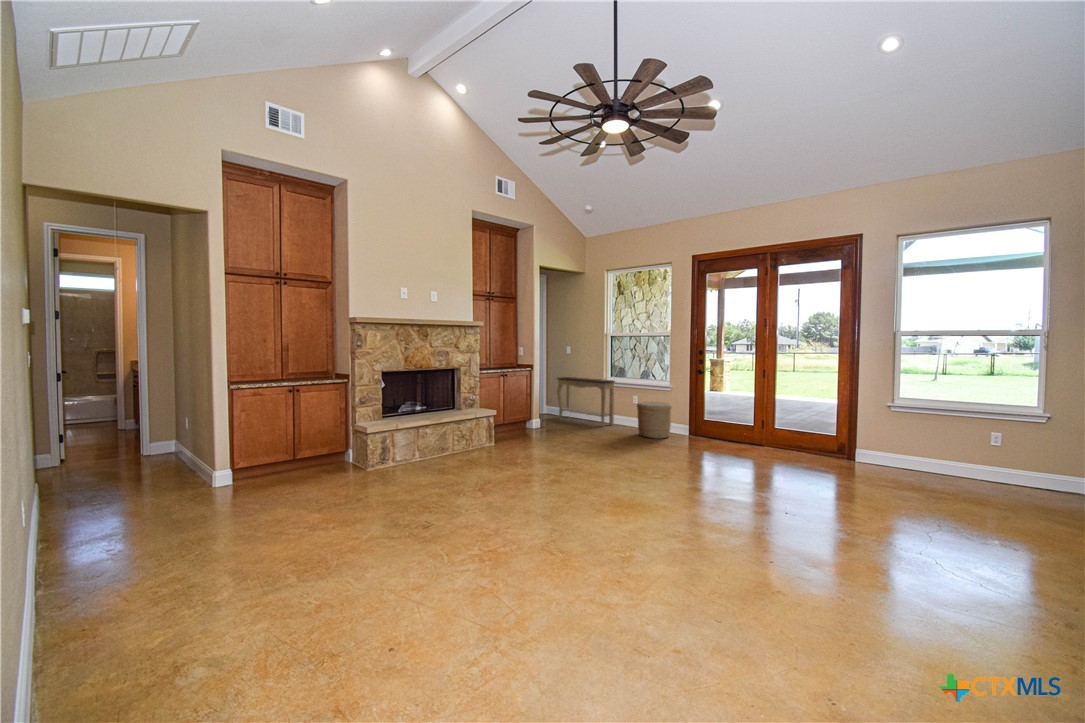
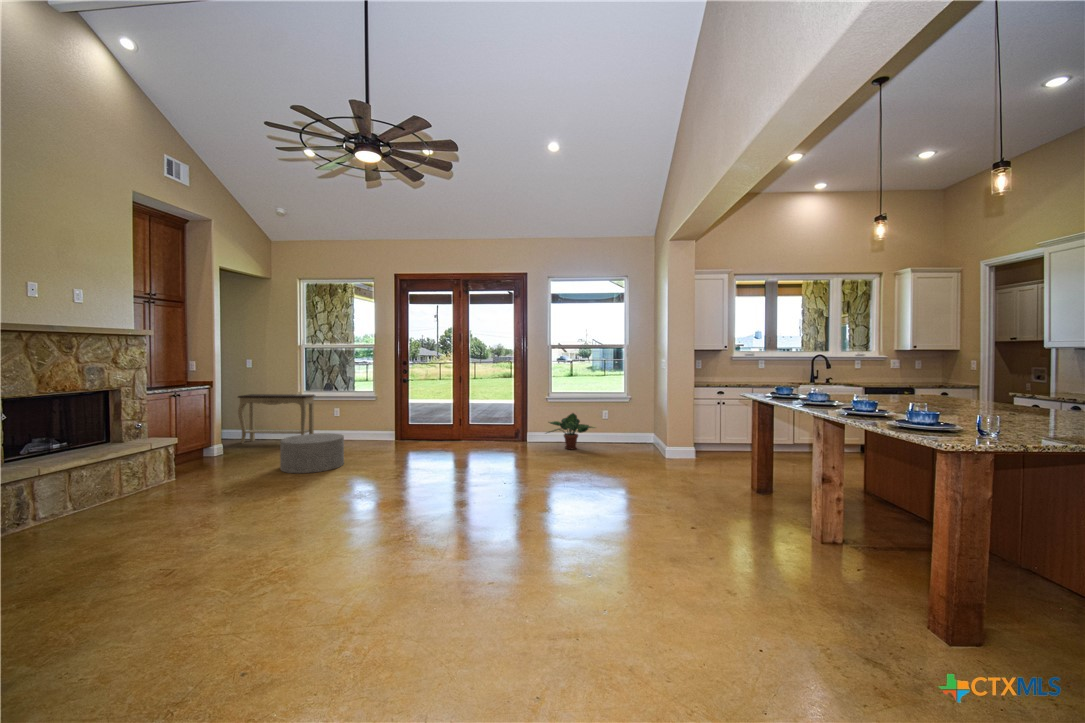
woven basket: present [637,401,672,439] -> none [344,412,379,447]
ottoman: none [567,420,624,461] -> present [280,433,344,473]
potted plant: none [913,438,1048,501] -> present [547,413,595,449]

